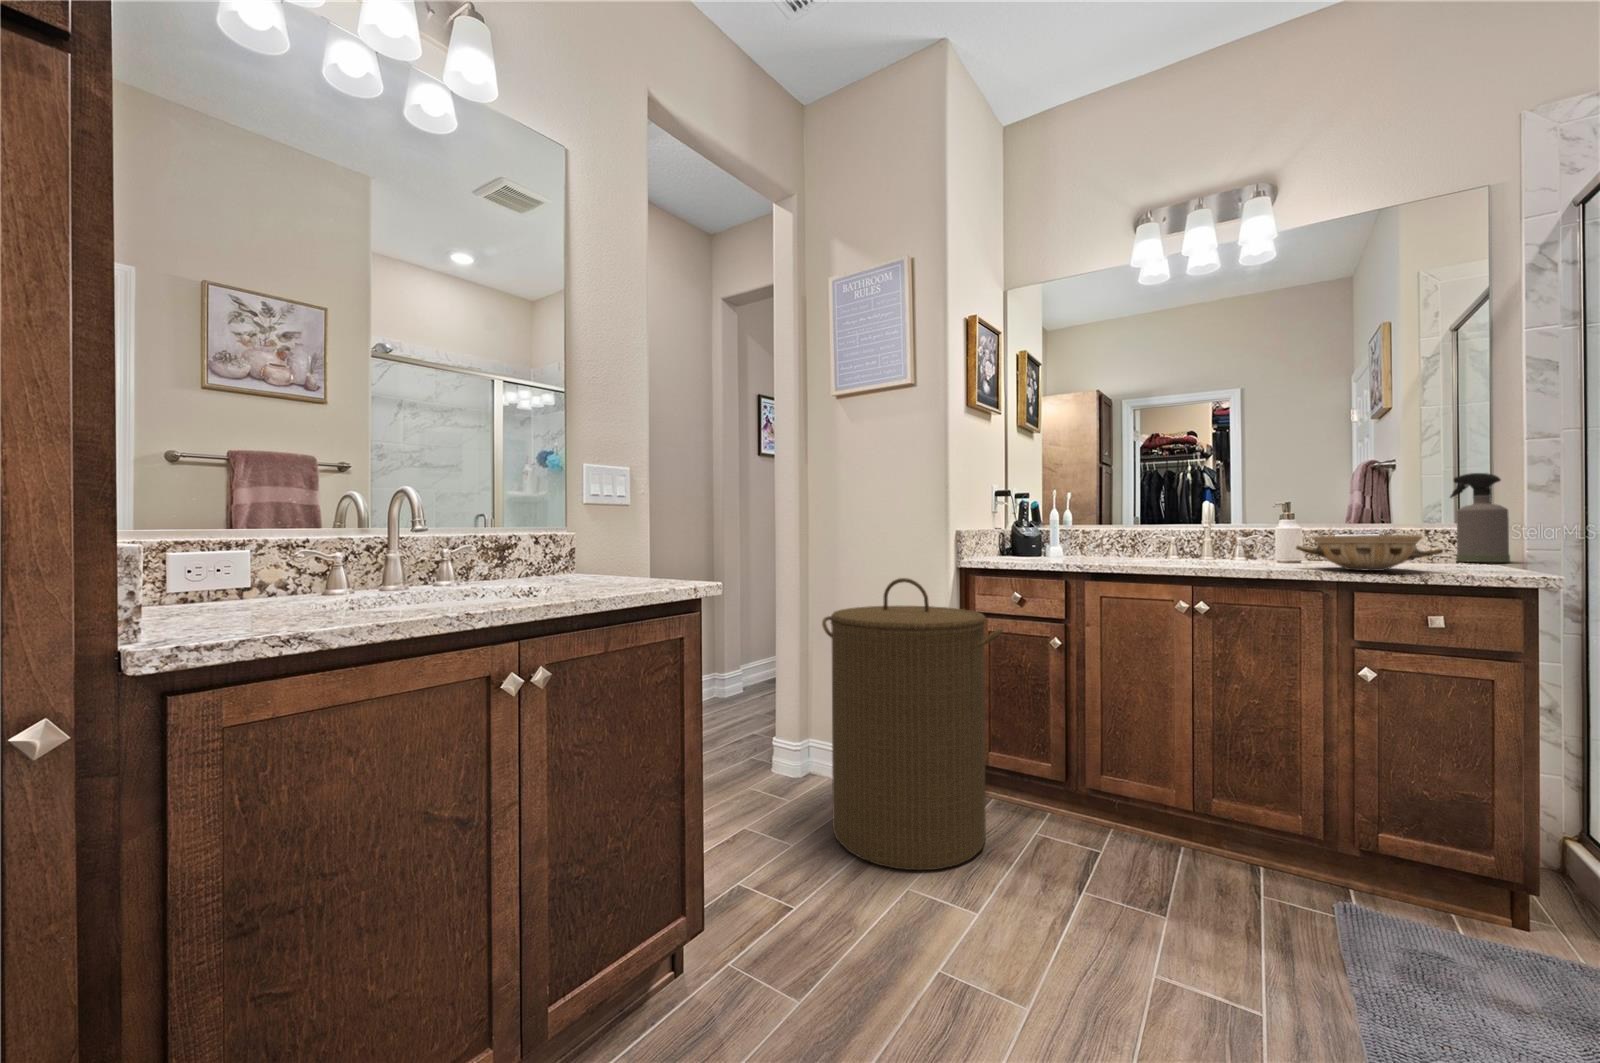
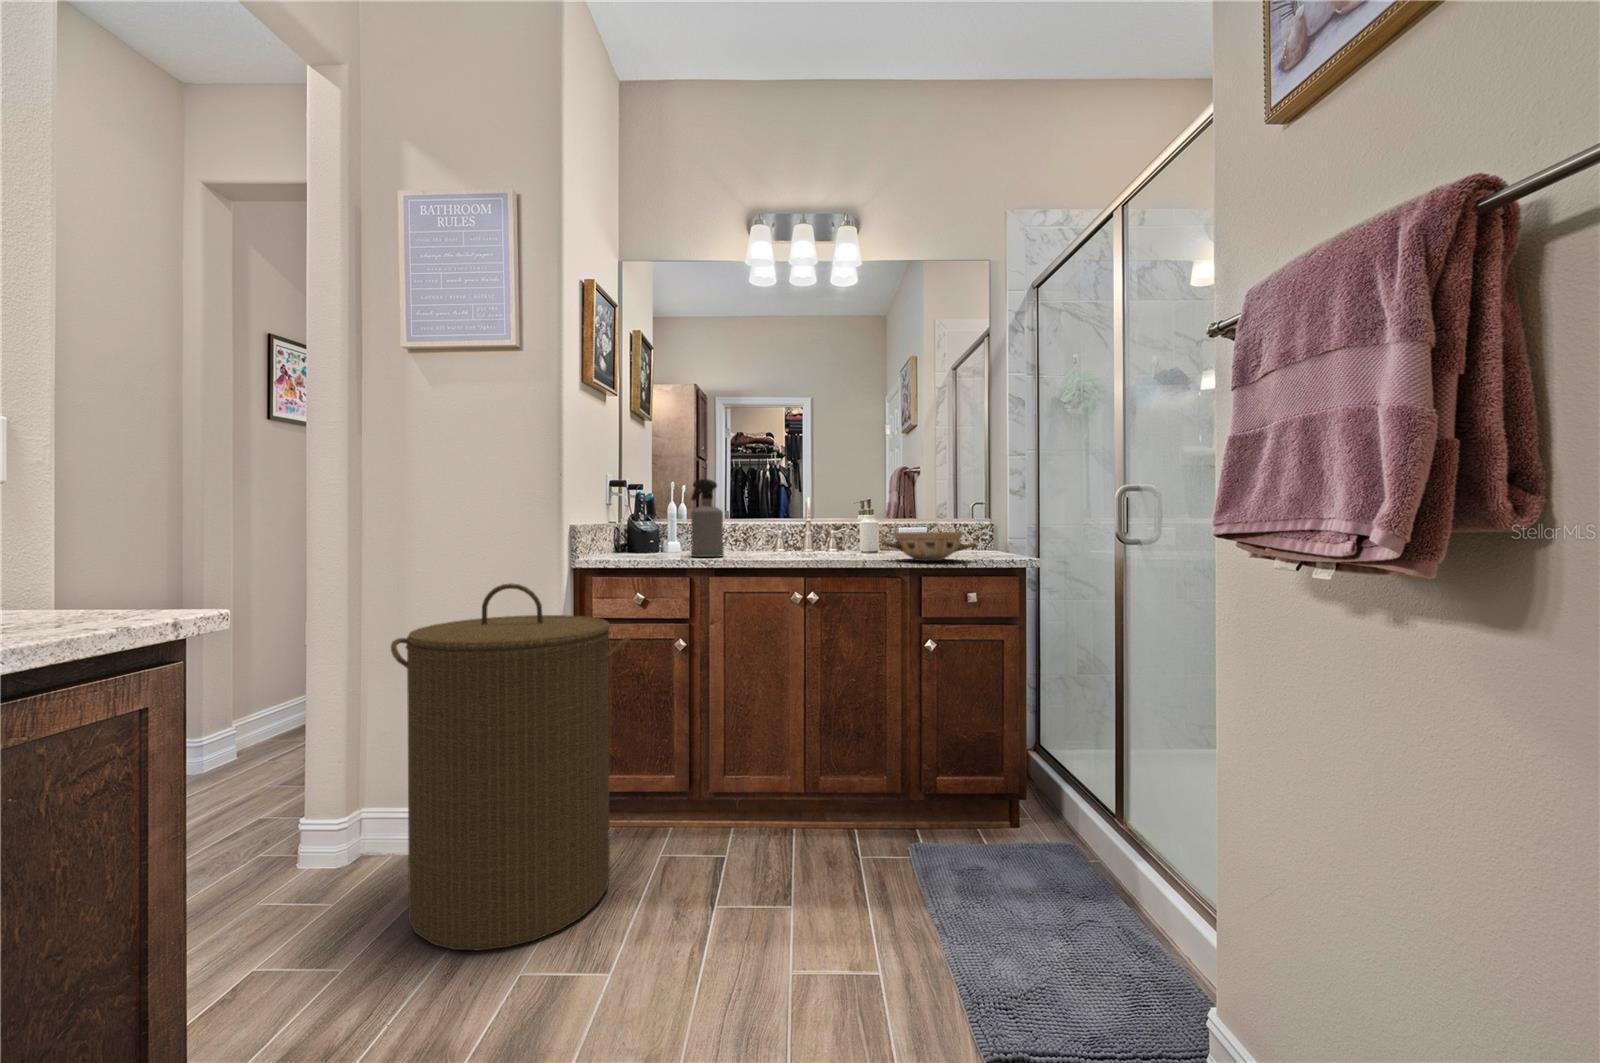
spray bottle: present [1450,473,1510,562] -> present [691,479,724,557]

